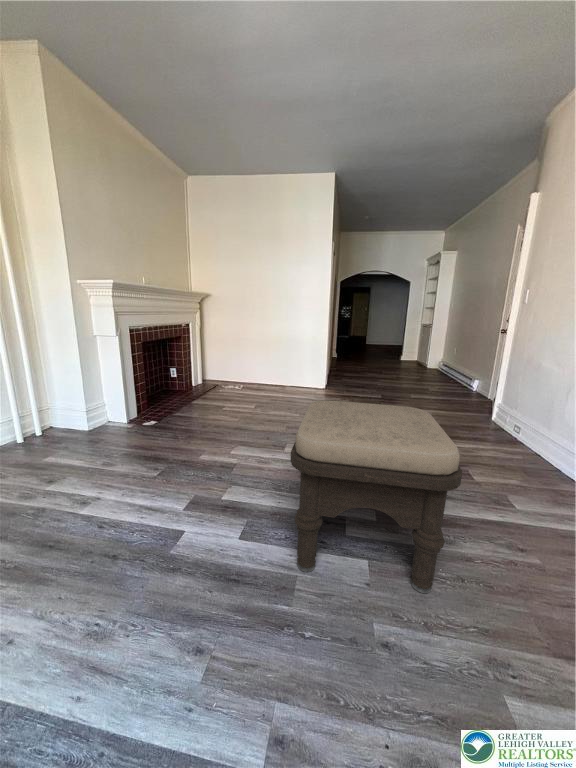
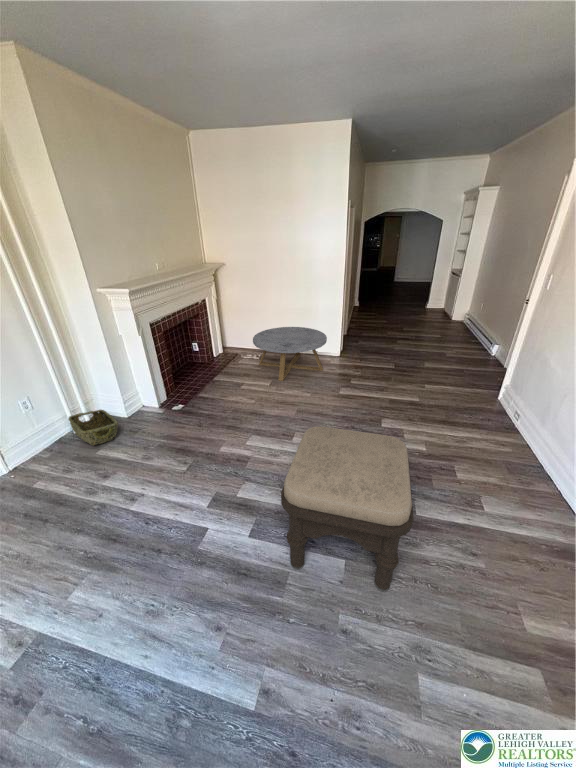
coffee table: none [237,359,313,405] -> present [253,327,327,381]
woven basket: none [16,417,79,452] -> present [68,410,118,445]

